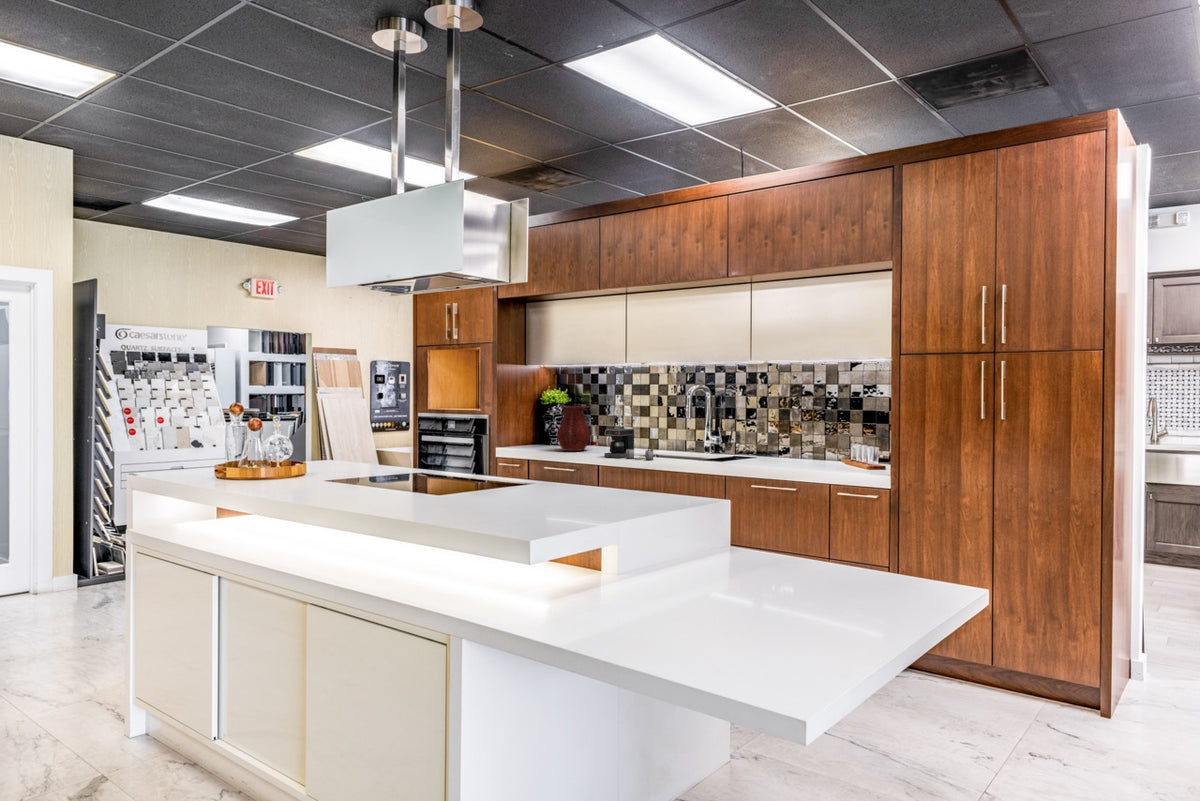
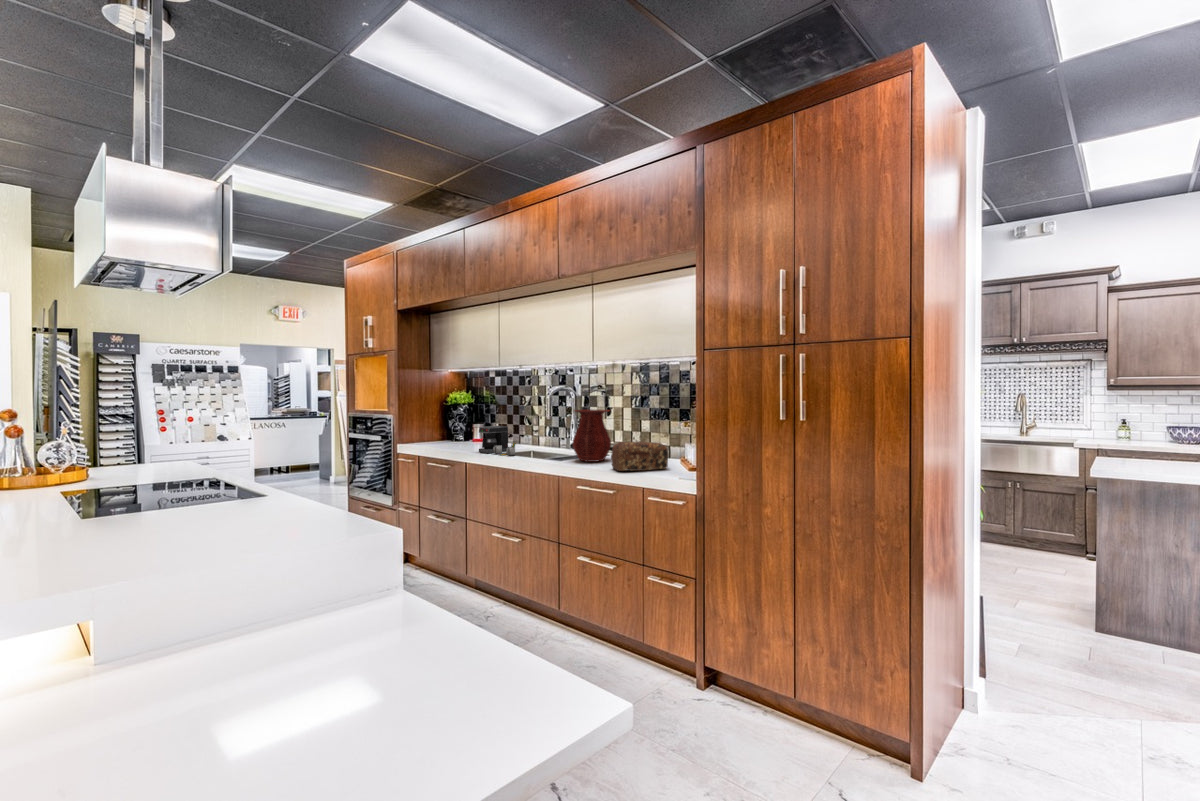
vase: present [557,406,590,451] -> present [573,410,611,462]
bread loaf: none [783,442,843,472] -> present [611,441,668,471]

